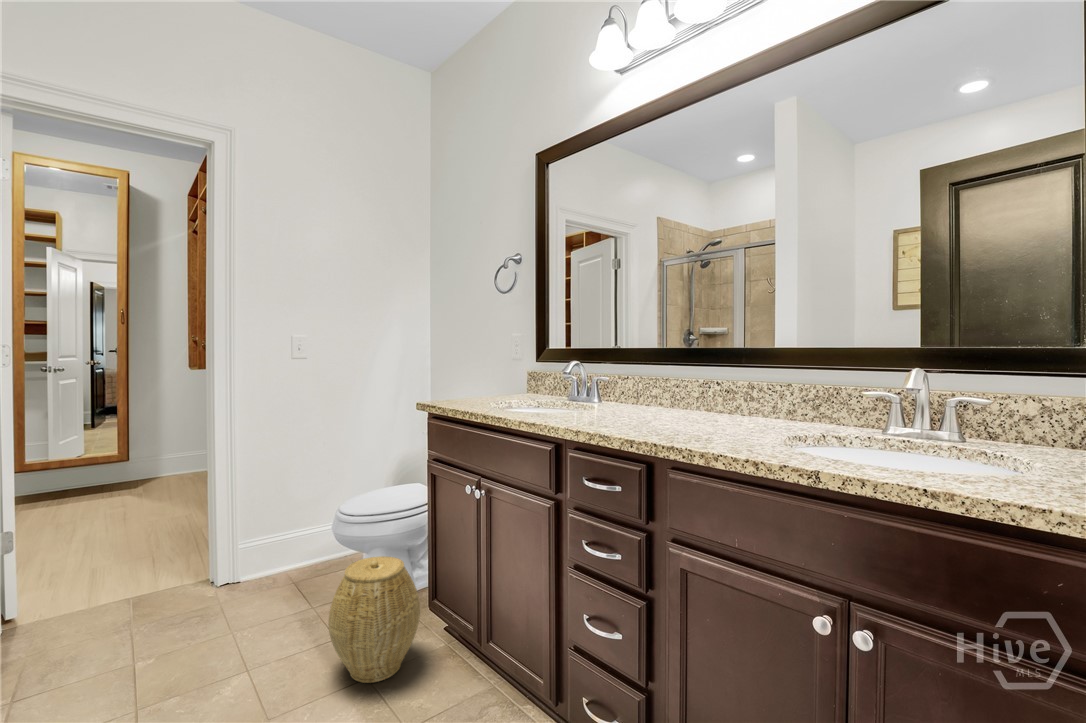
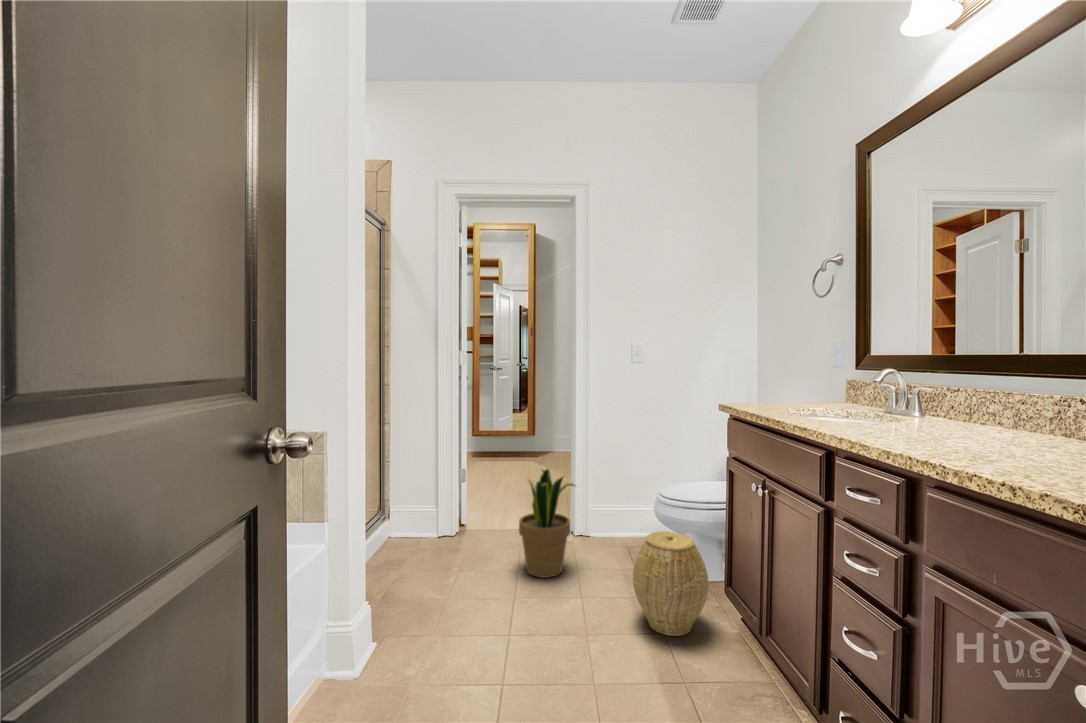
potted plant: none [134,508,232,669] -> present [519,469,574,578]

